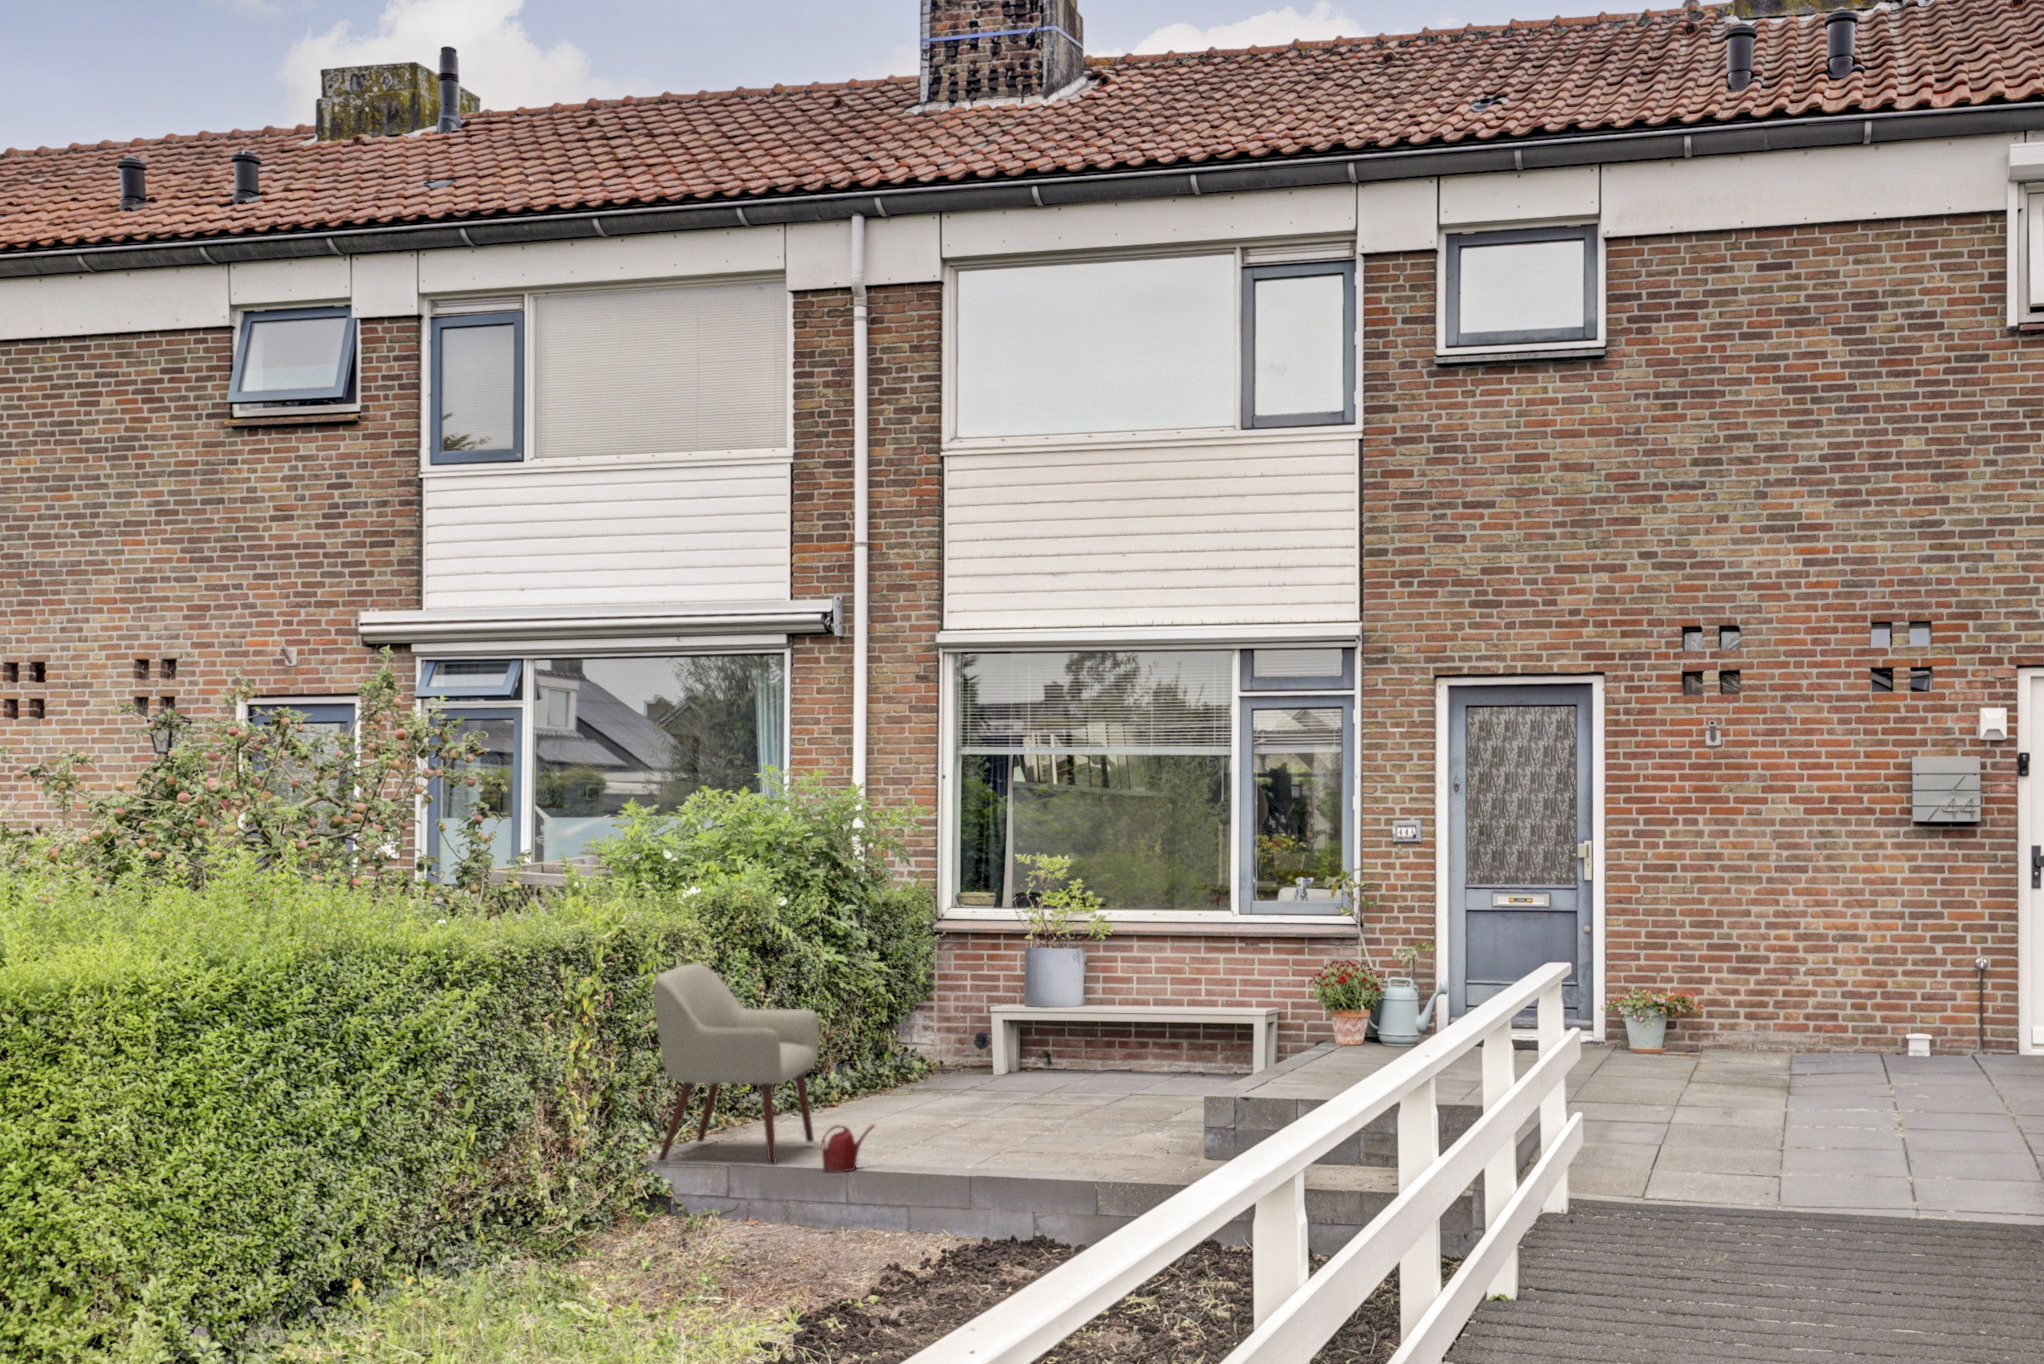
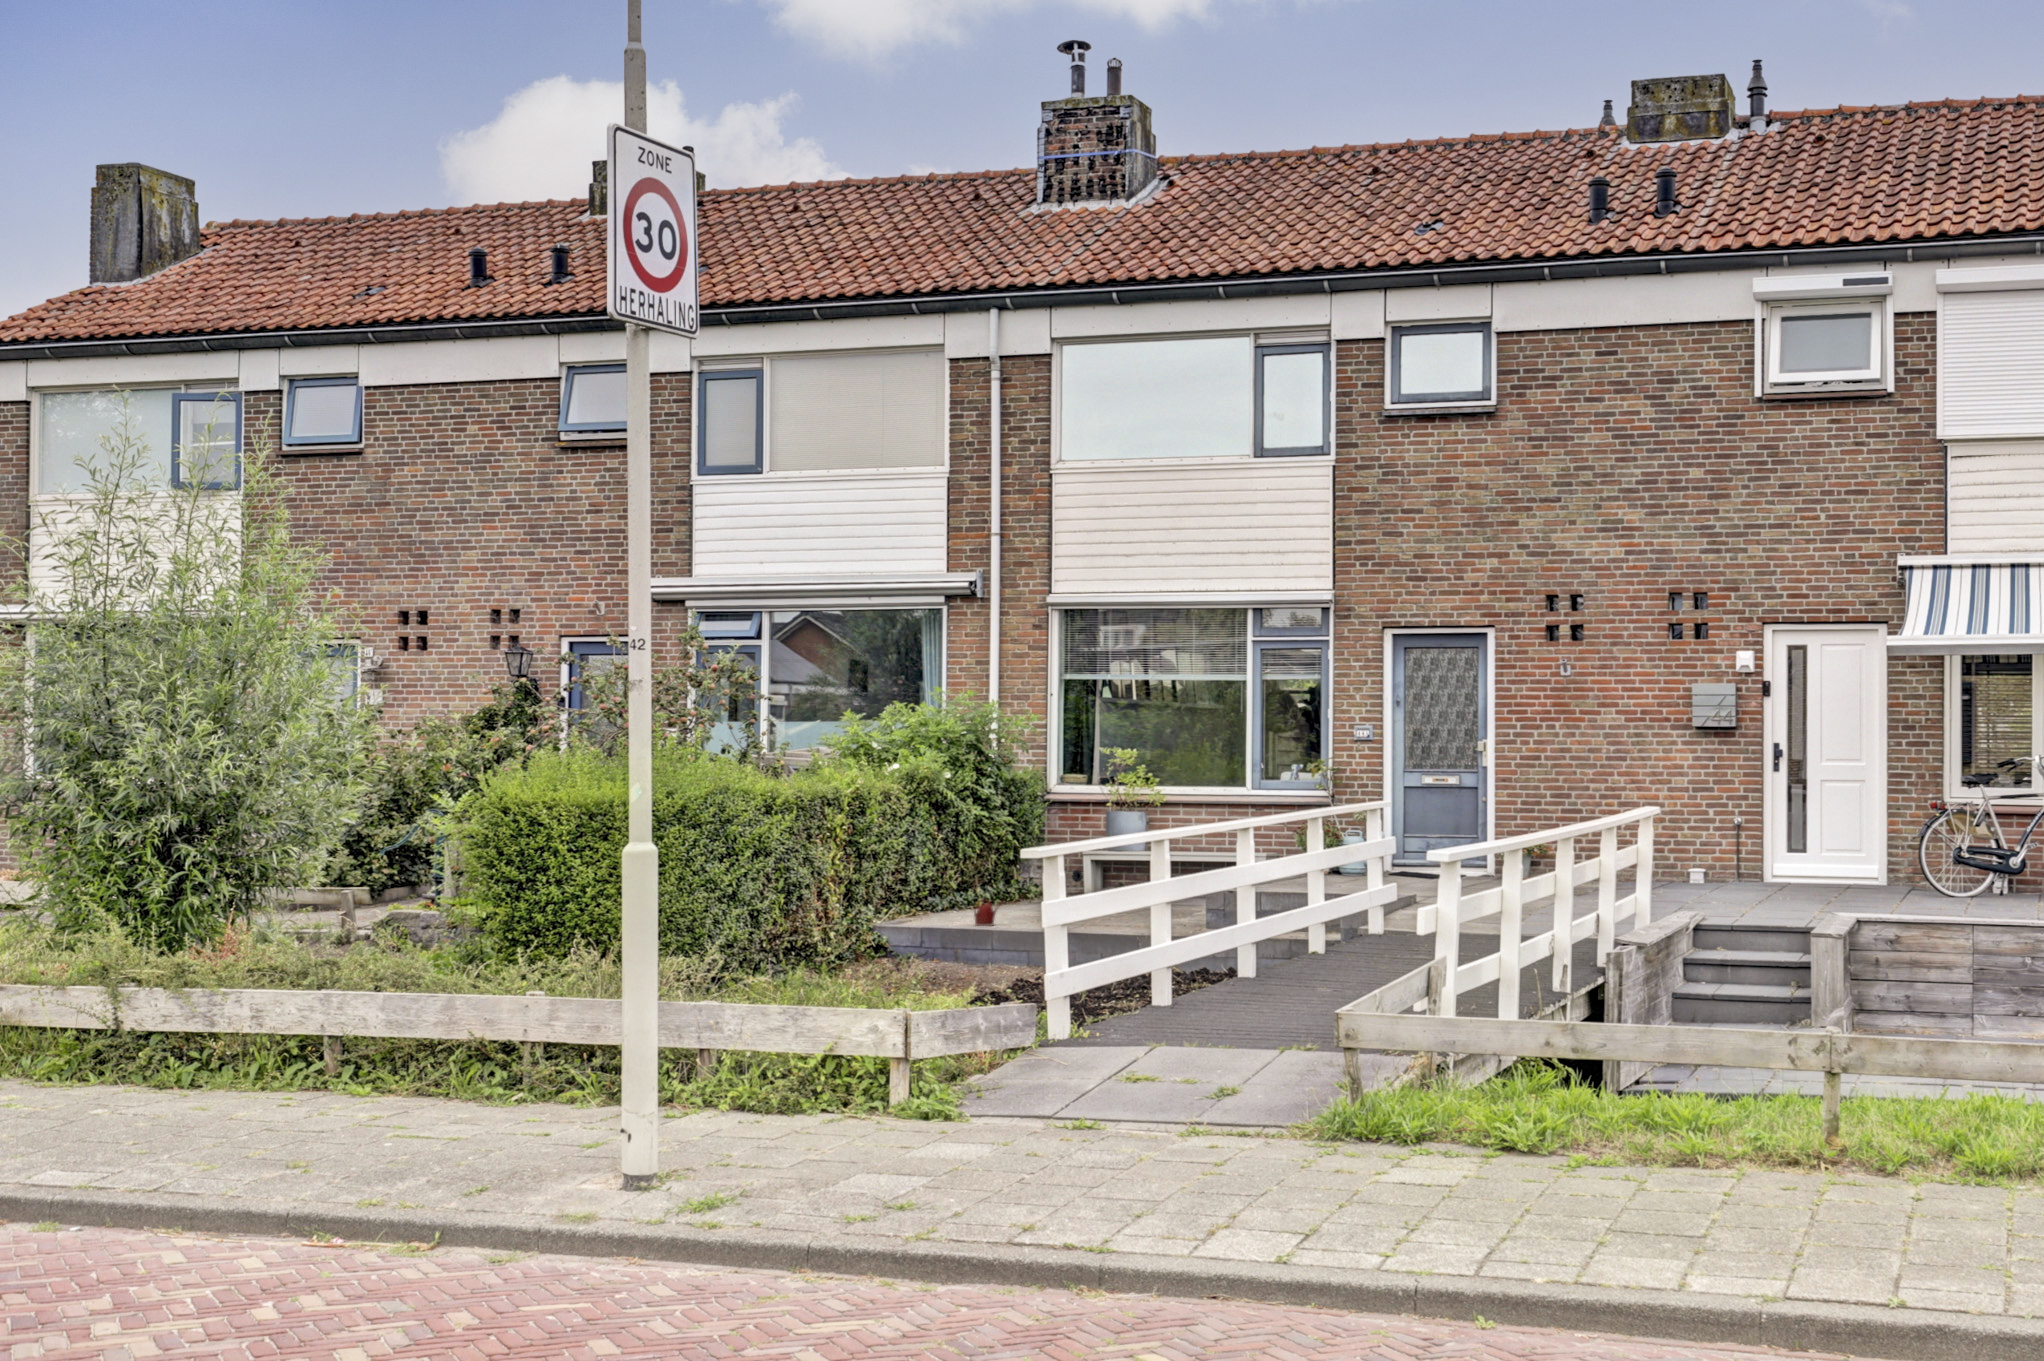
chair: present [654,963,819,1165] -> none [876,809,972,925]

